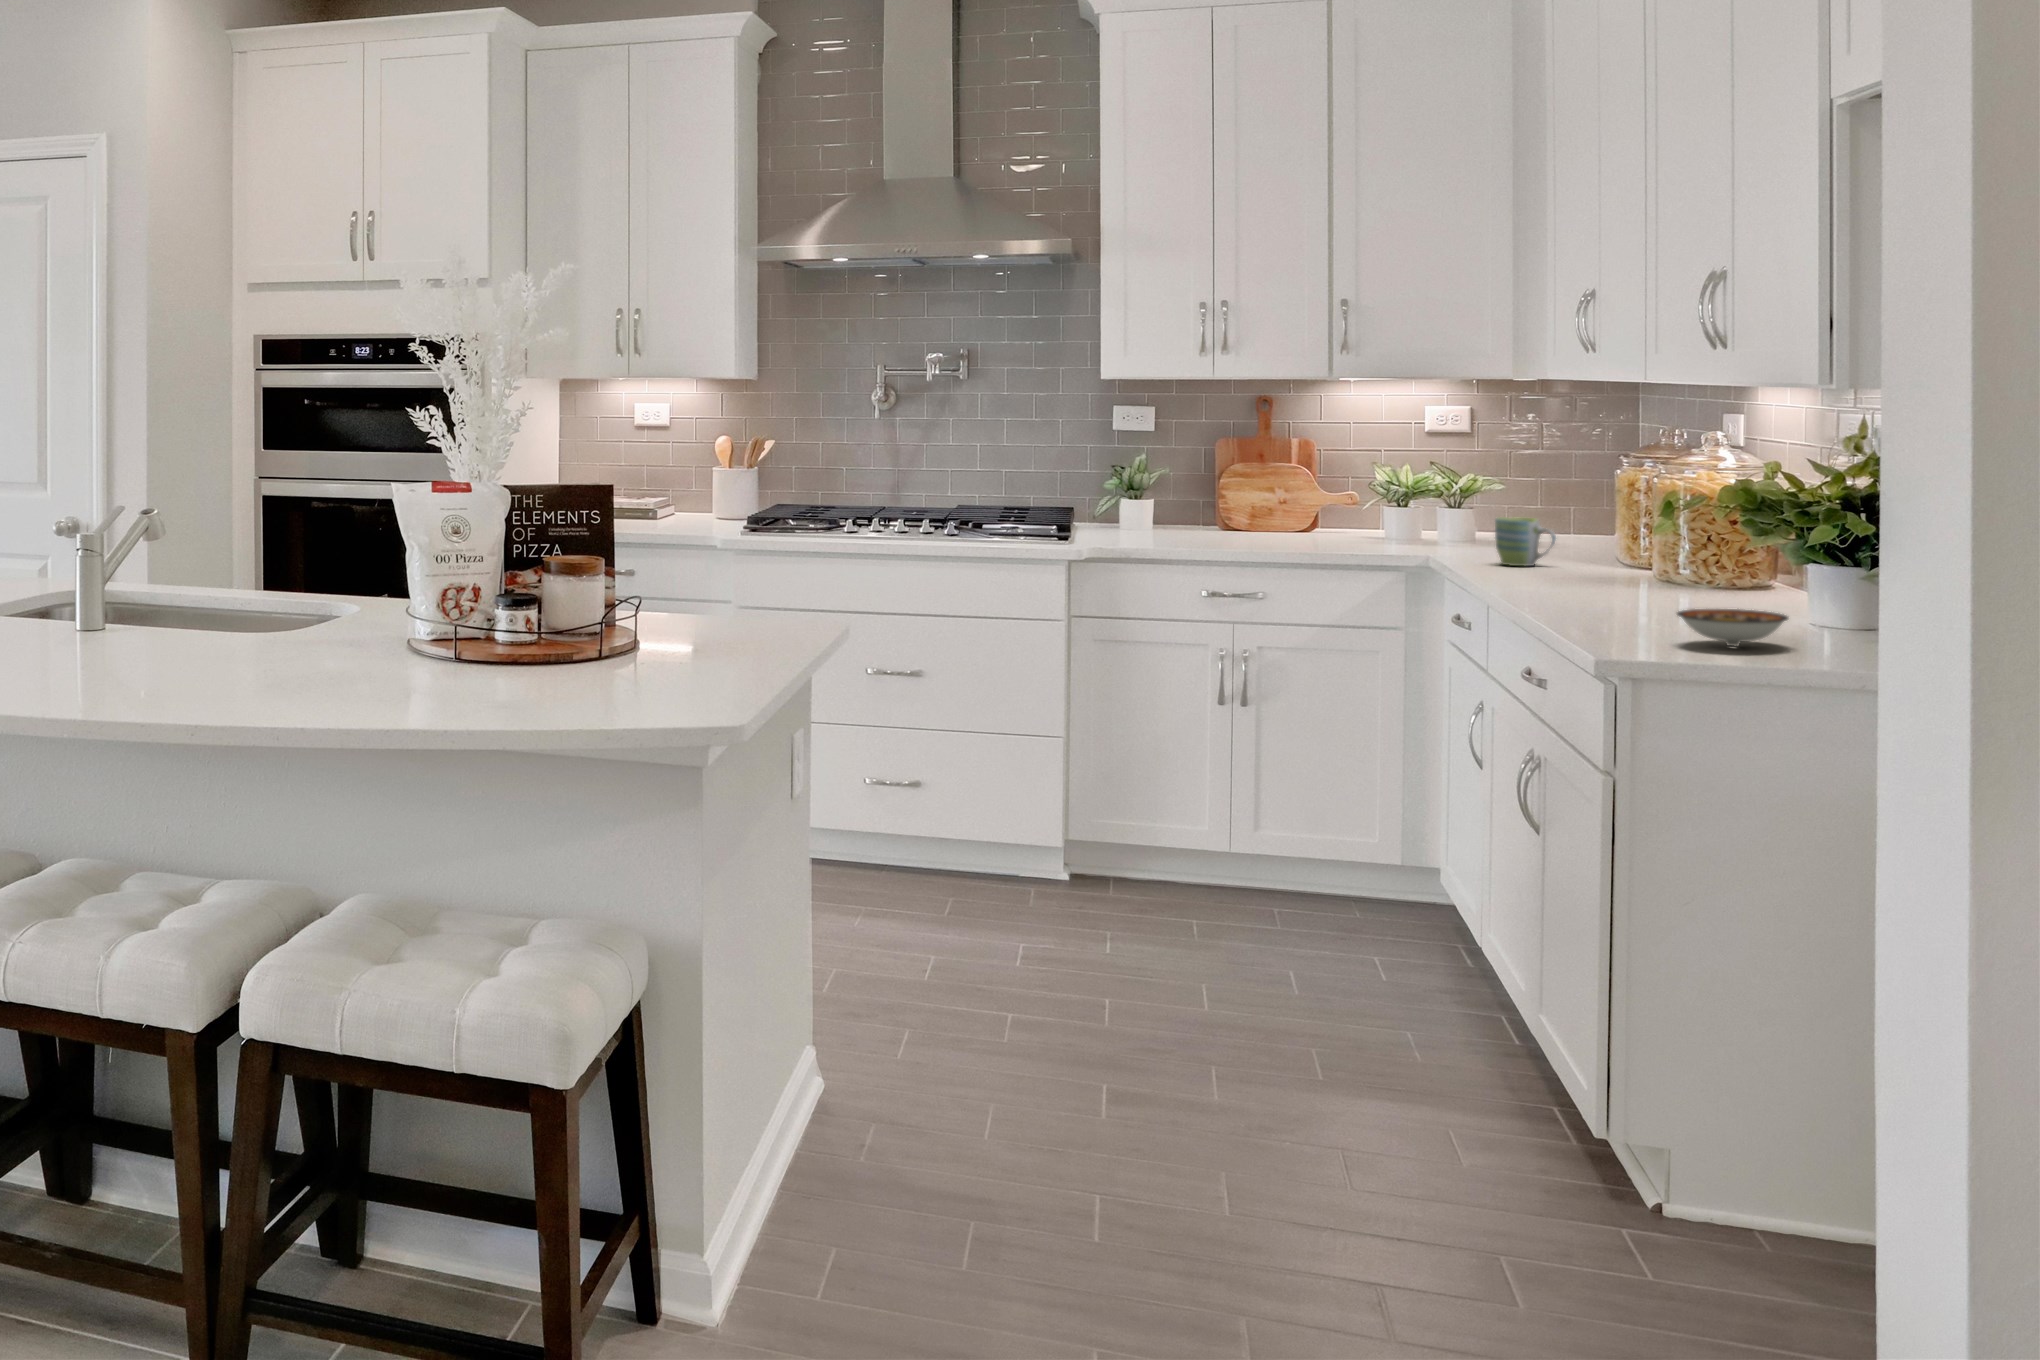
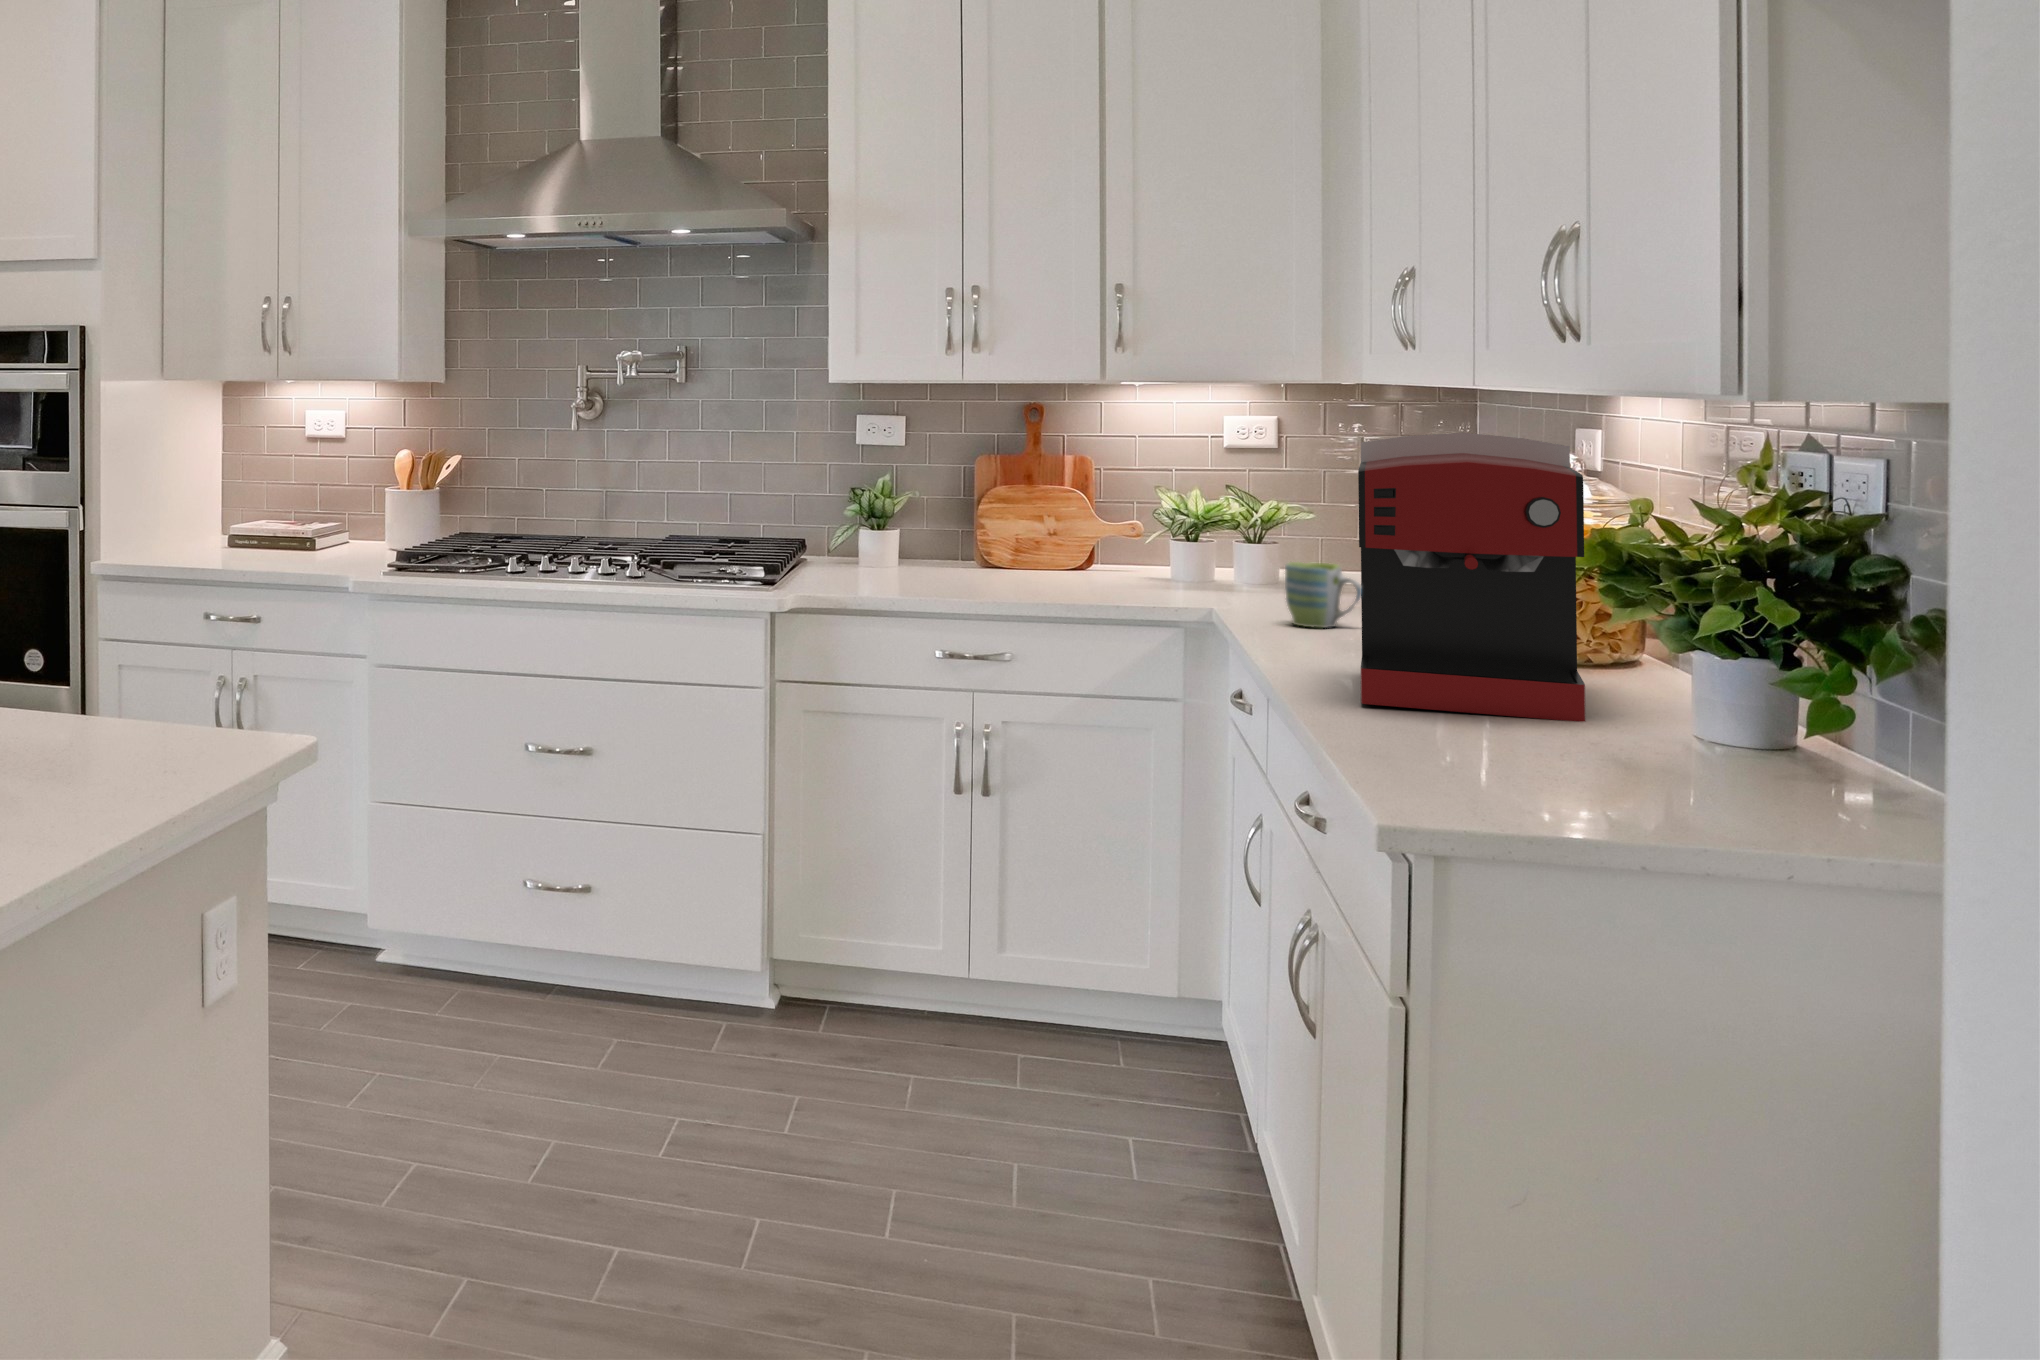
coffee maker: none [1564,415,1731,614] -> present [1358,433,1586,722]
bowl: present [1677,609,1788,646] -> none [1502,735,1675,801]

